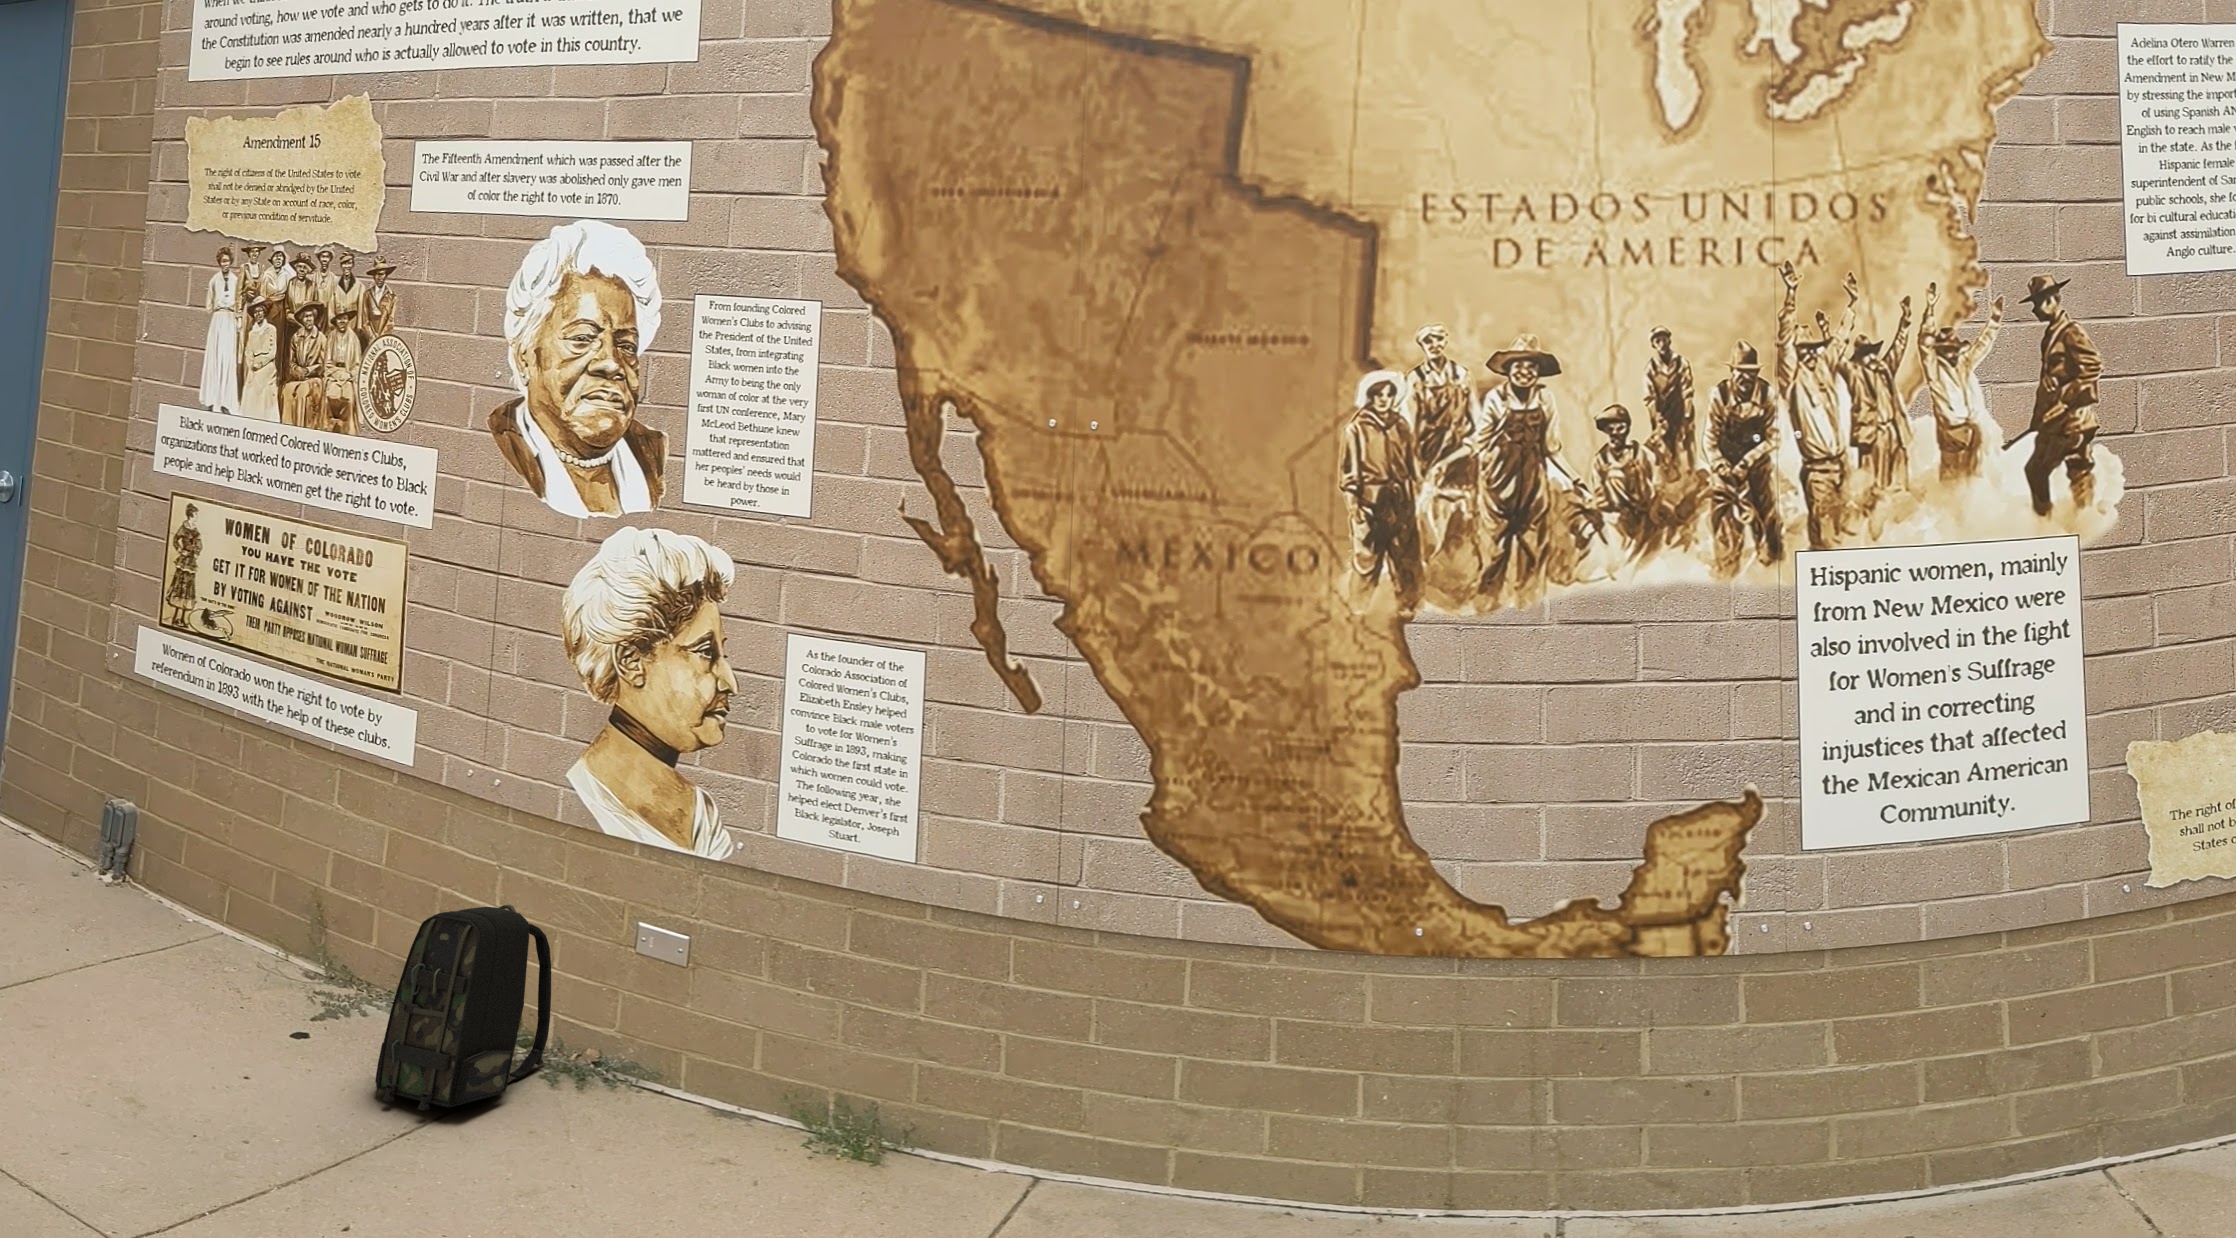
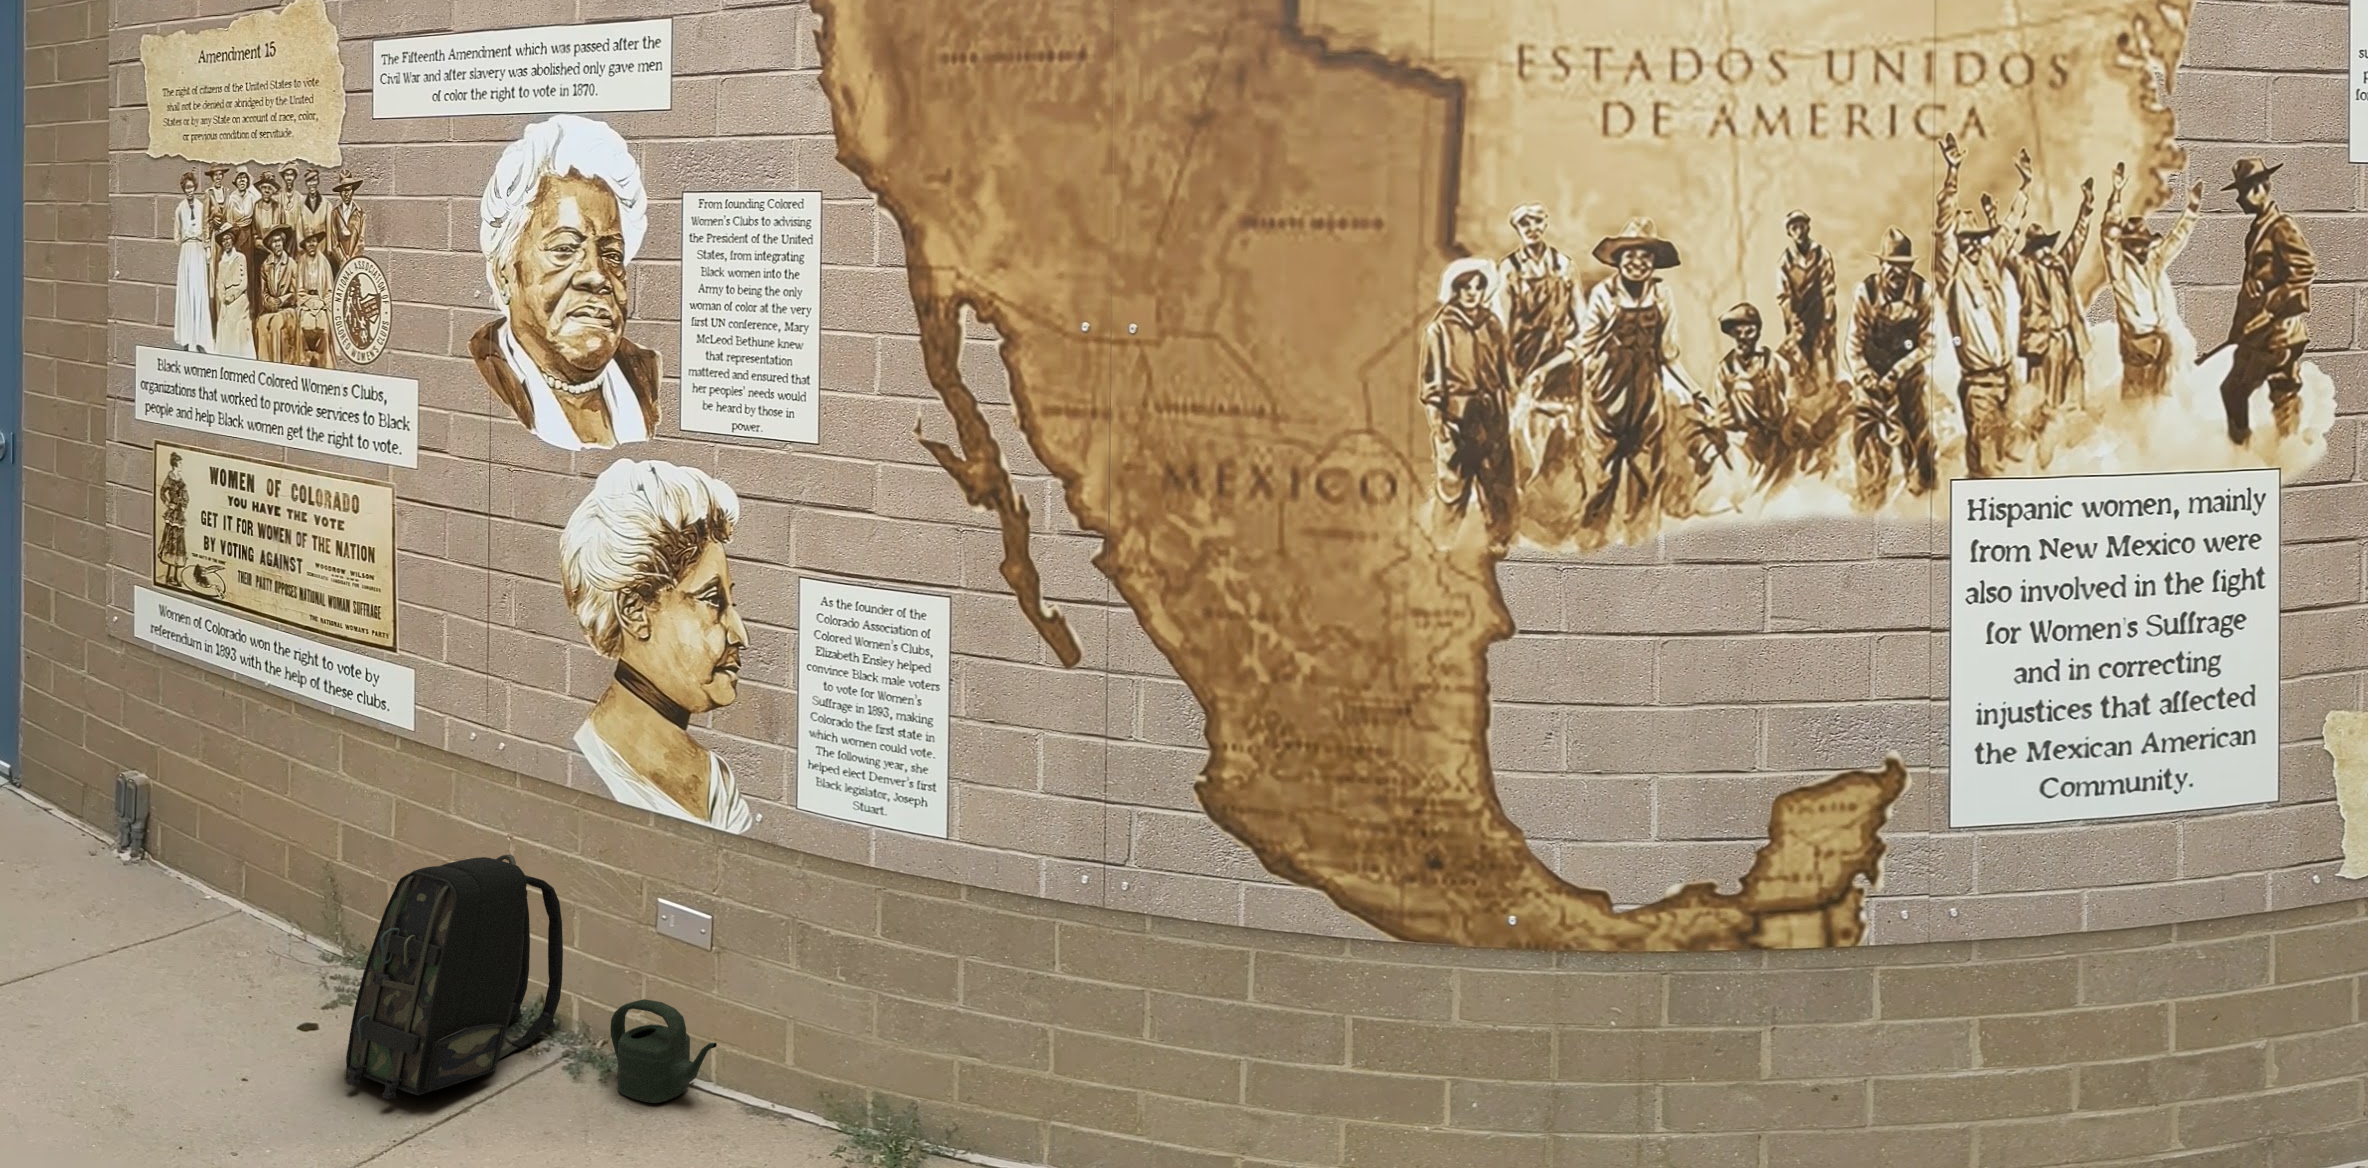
watering can: none [605,1029,706,1119] -> present [610,999,717,1103]

